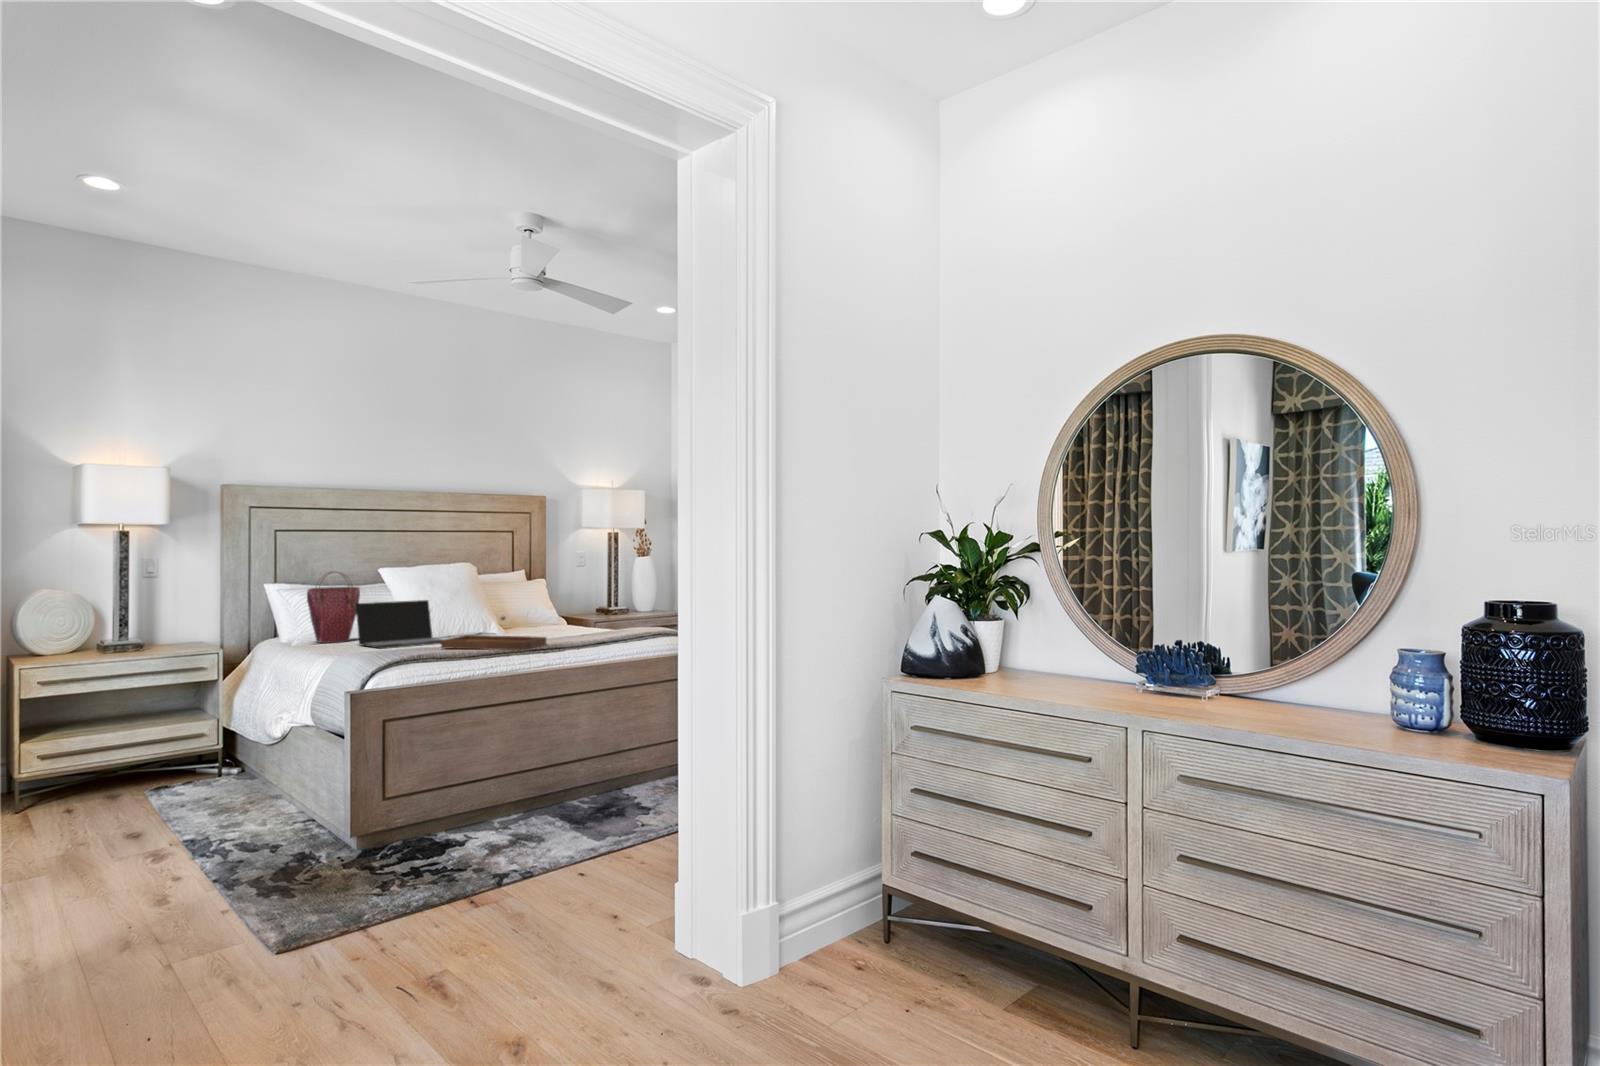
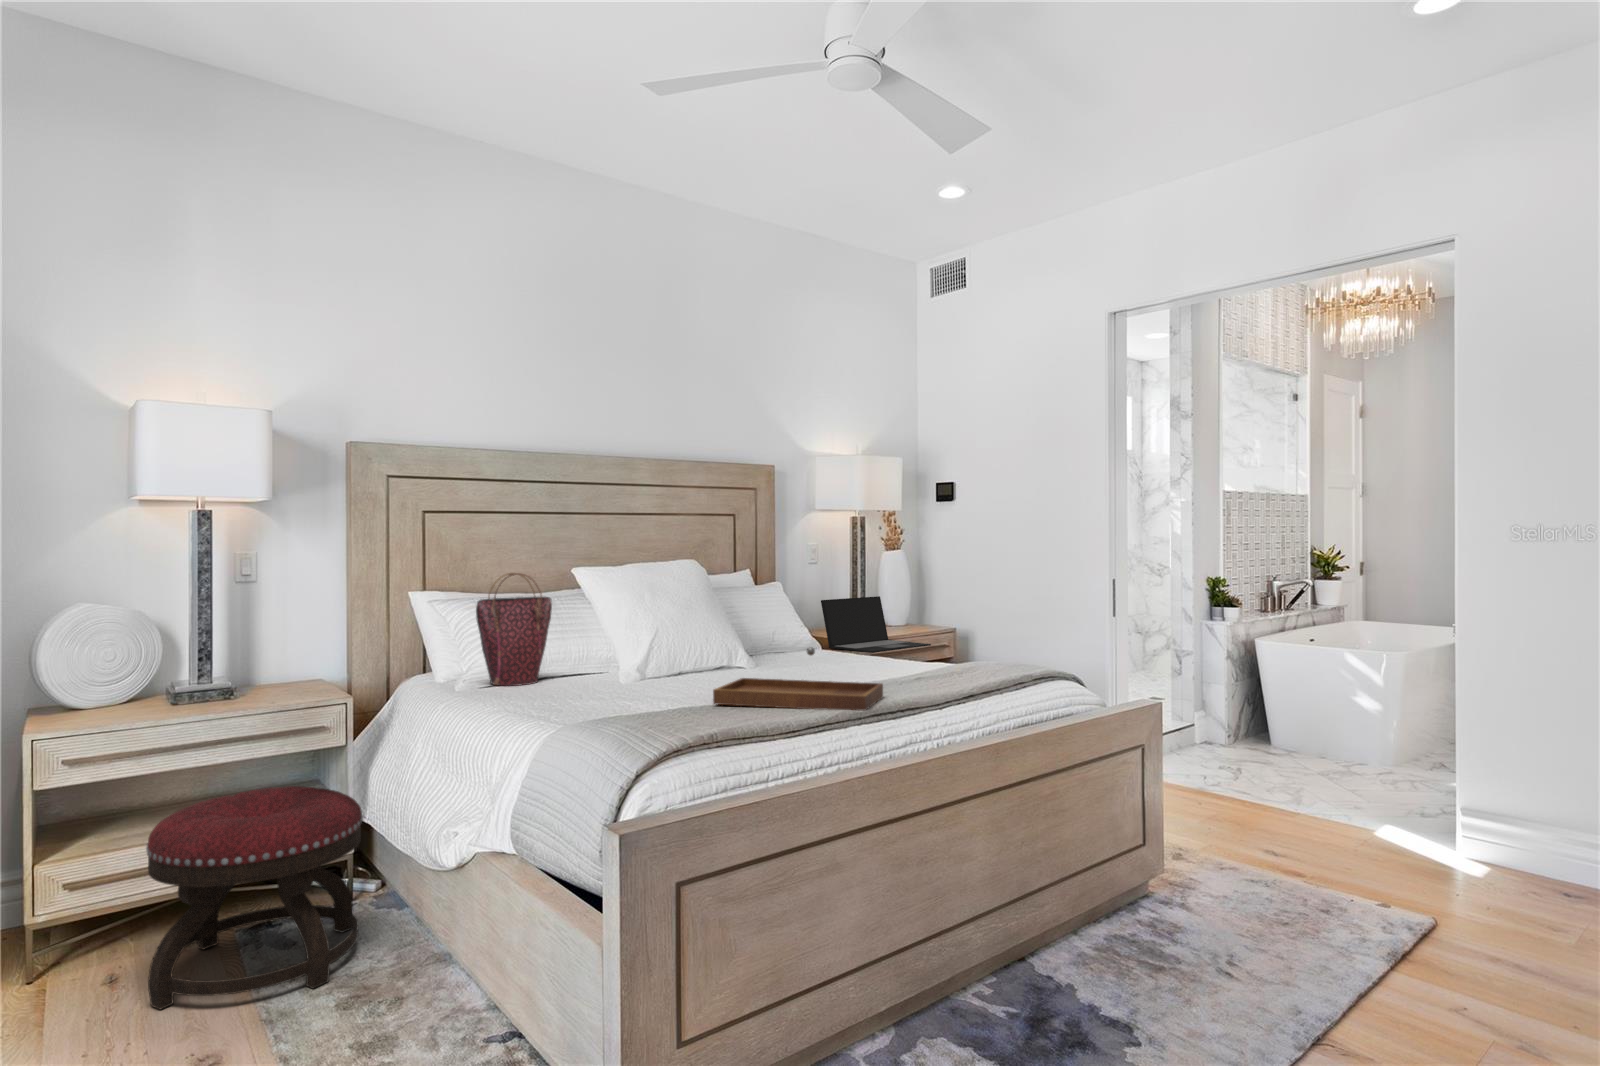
laptop: present [355,600,441,649] -> present [821,596,931,653]
ottoman: none [93,701,227,819] -> present [146,786,363,1010]

